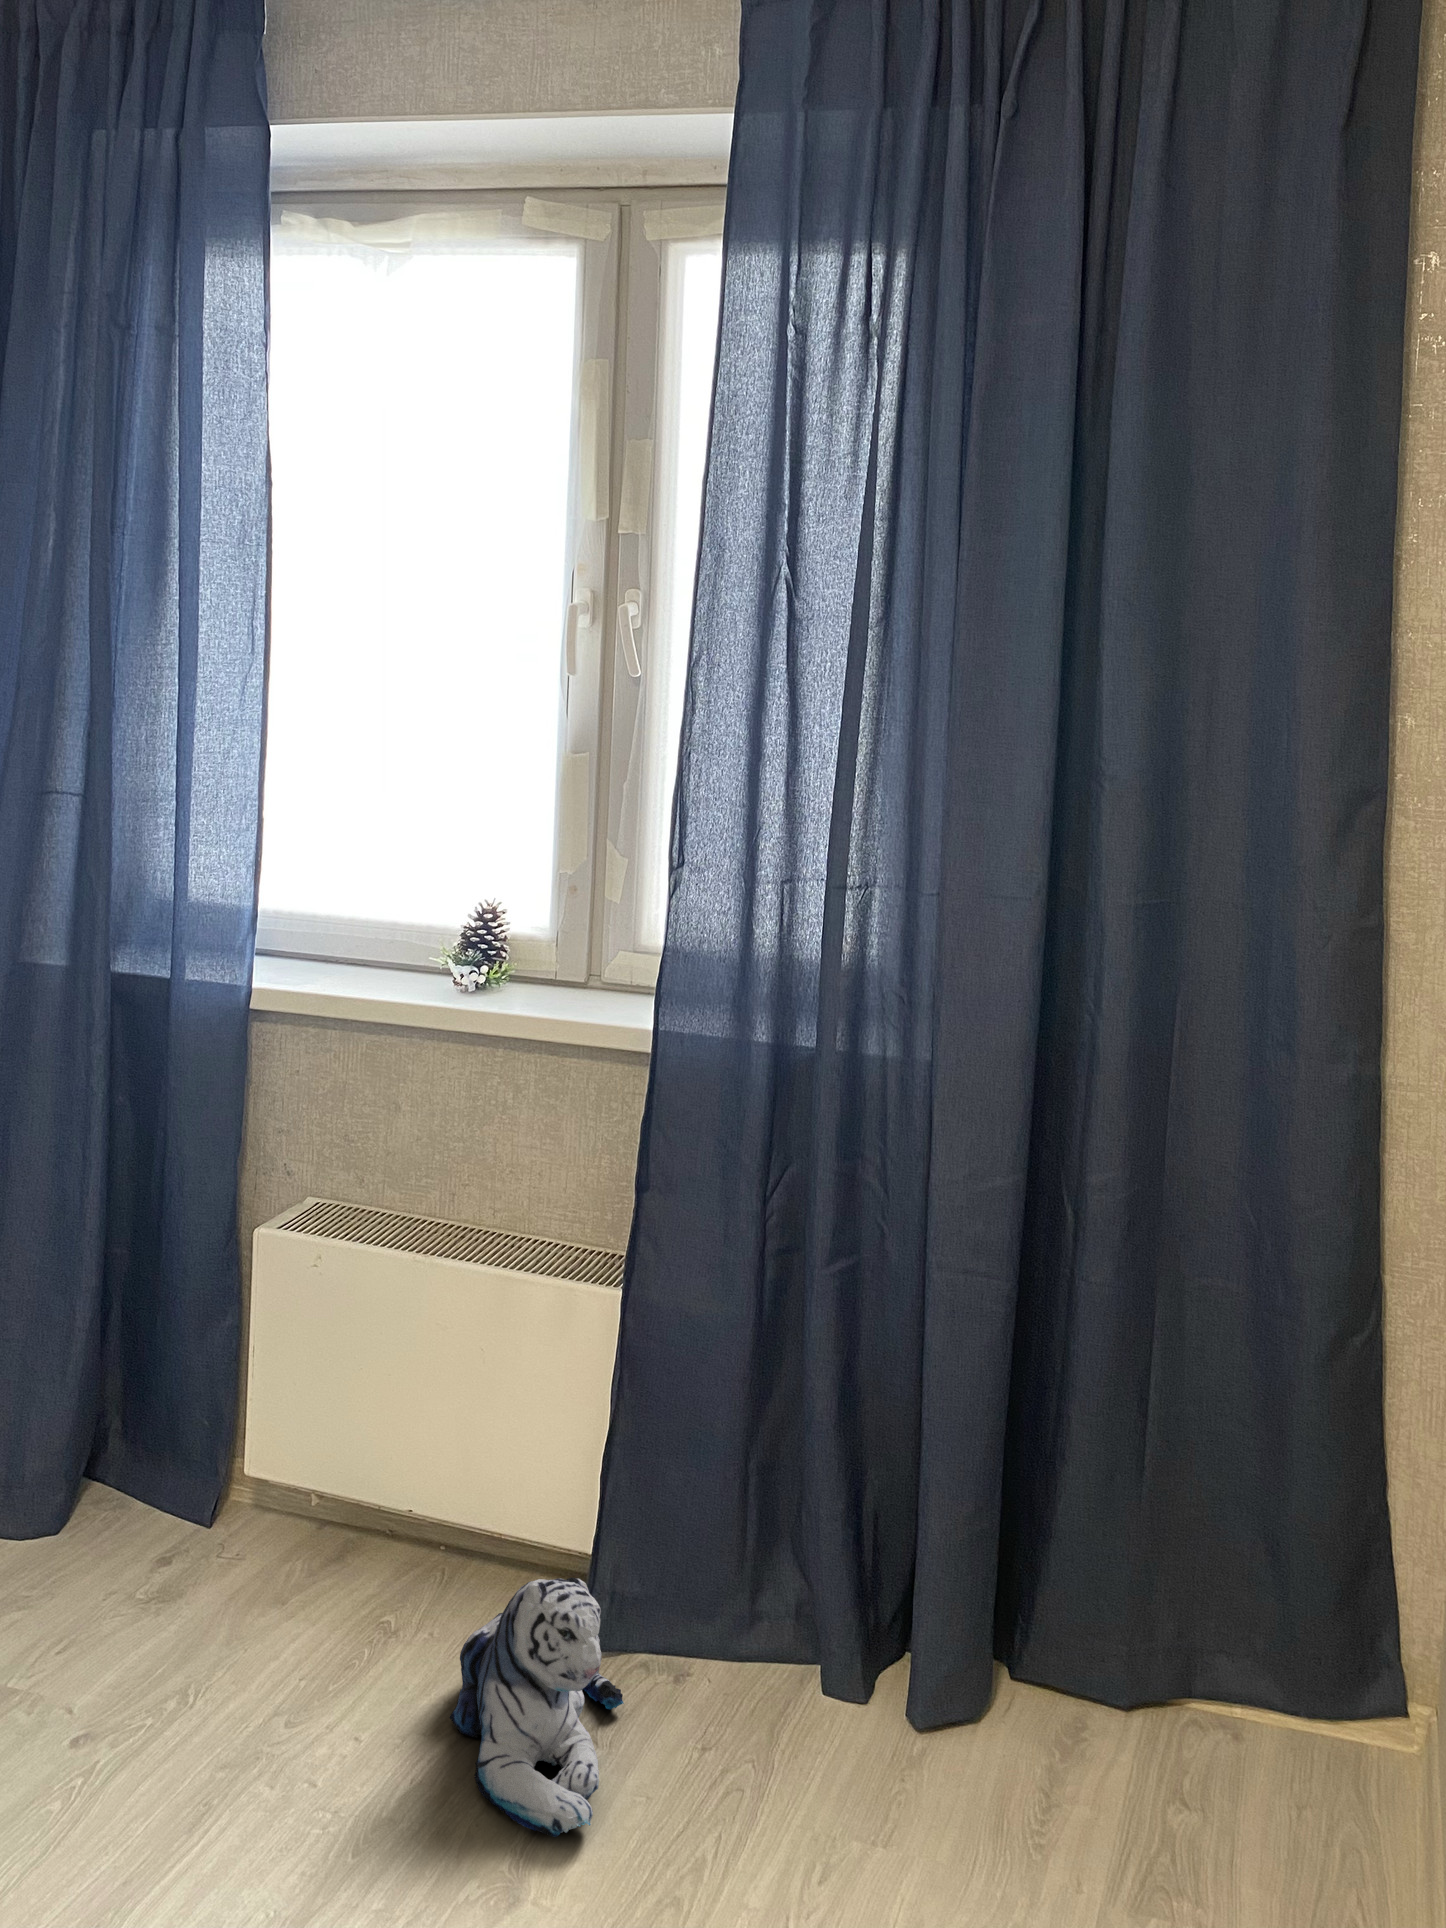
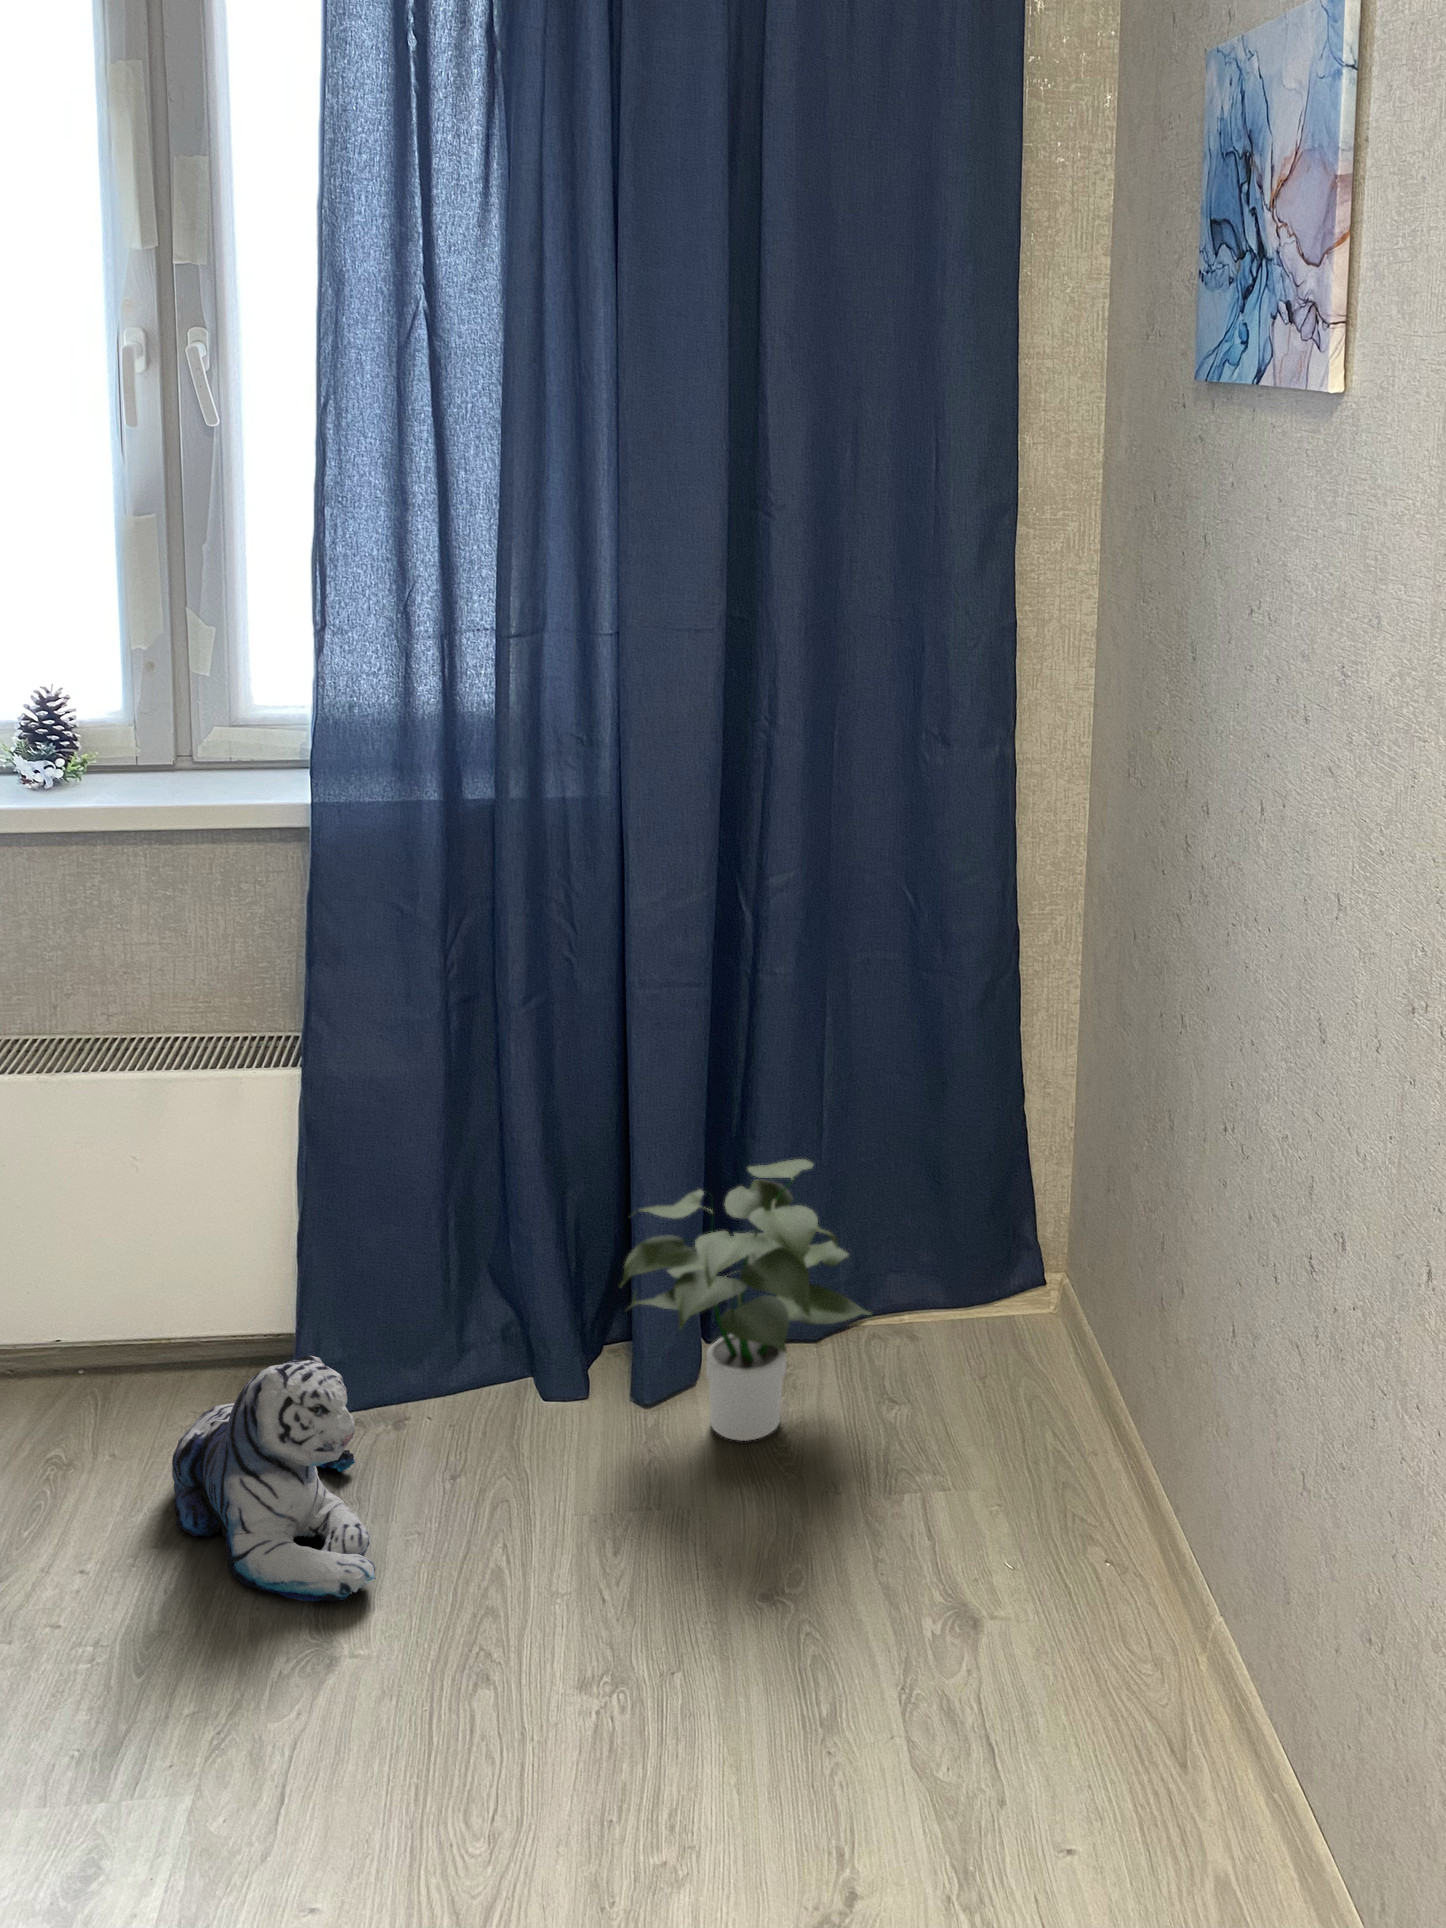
potted plant: none [888,1485,1160,1798] -> present [621,1159,871,1441]

